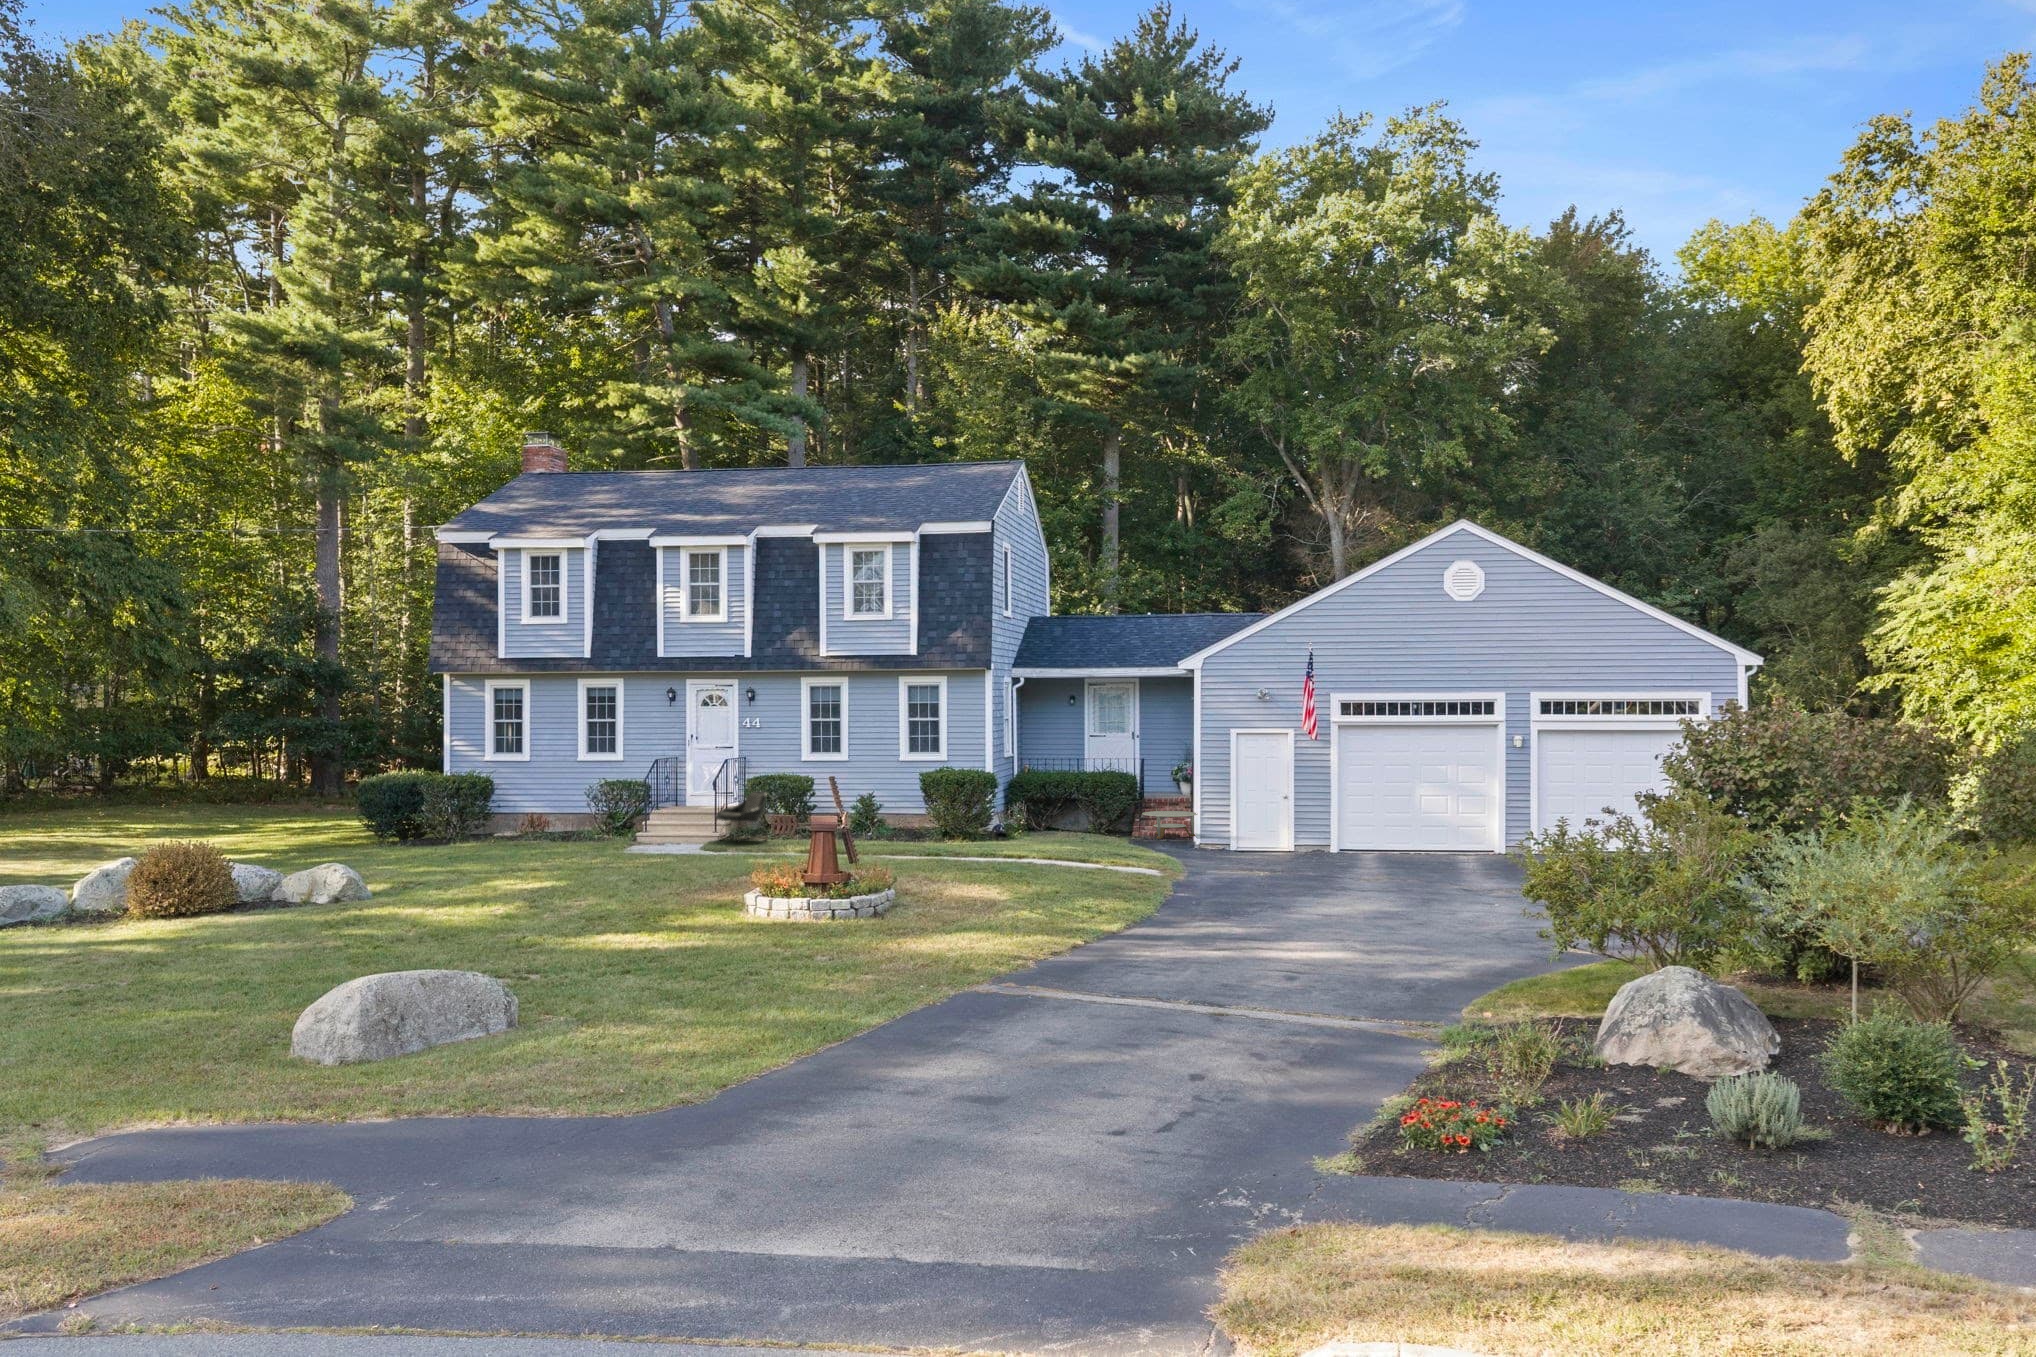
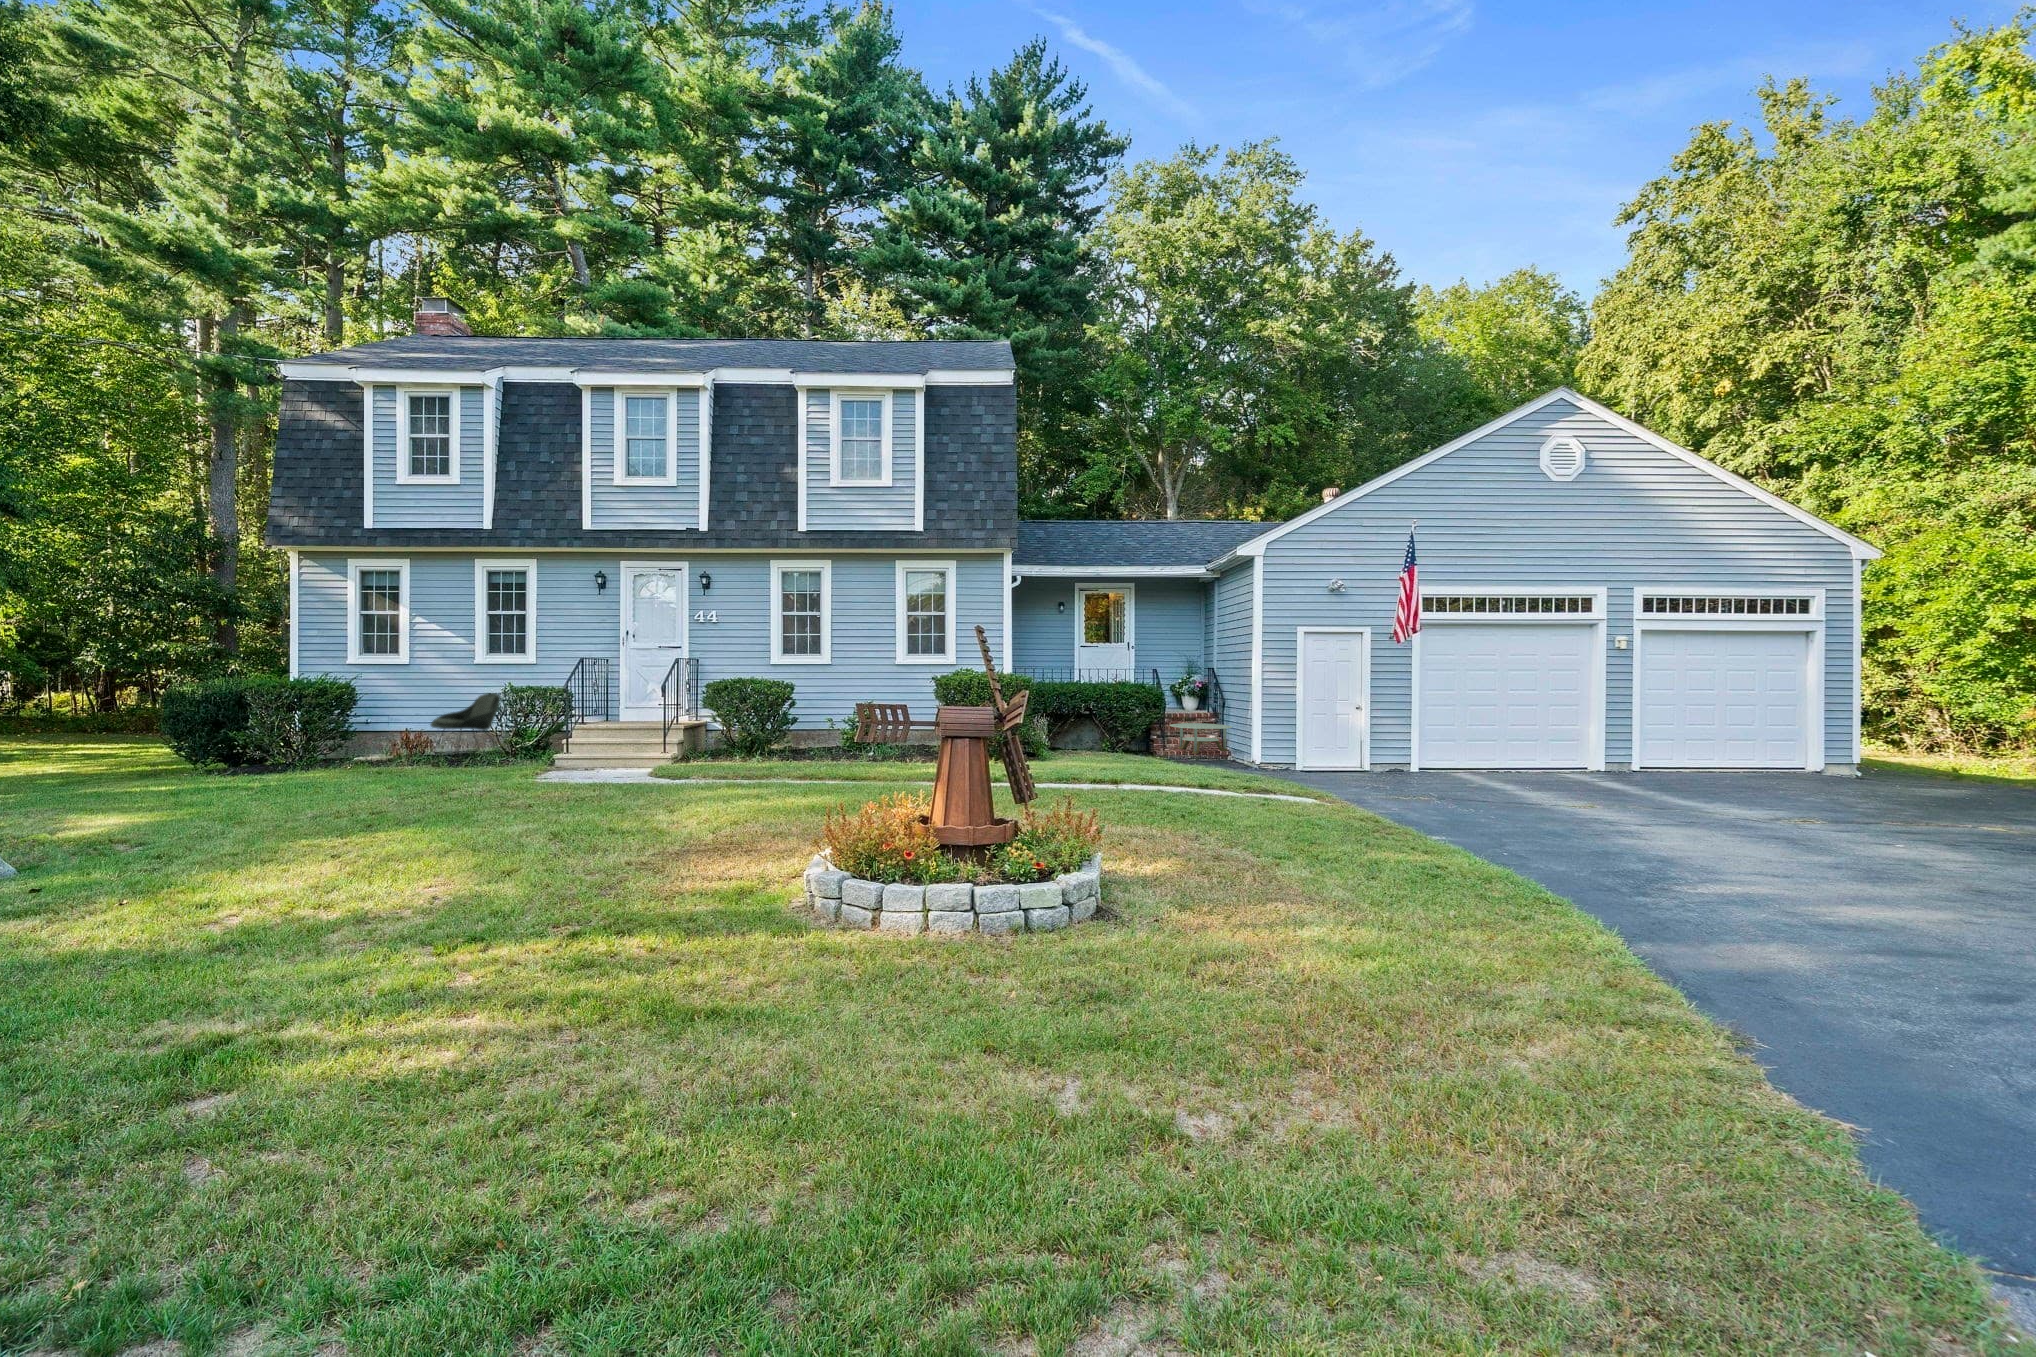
lounge chair: present [716,791,767,842] -> present [431,693,500,756]

